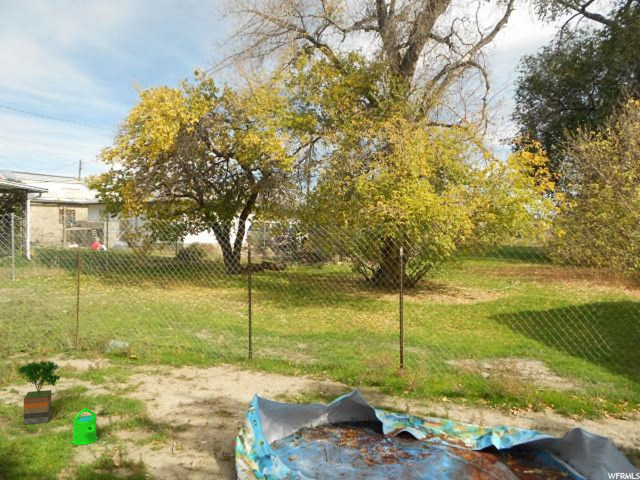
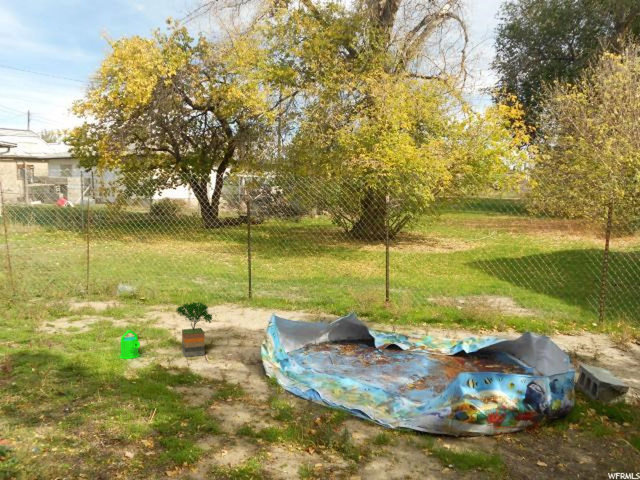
potted tree: present [19,361,60,425] -> present [177,302,212,357]

